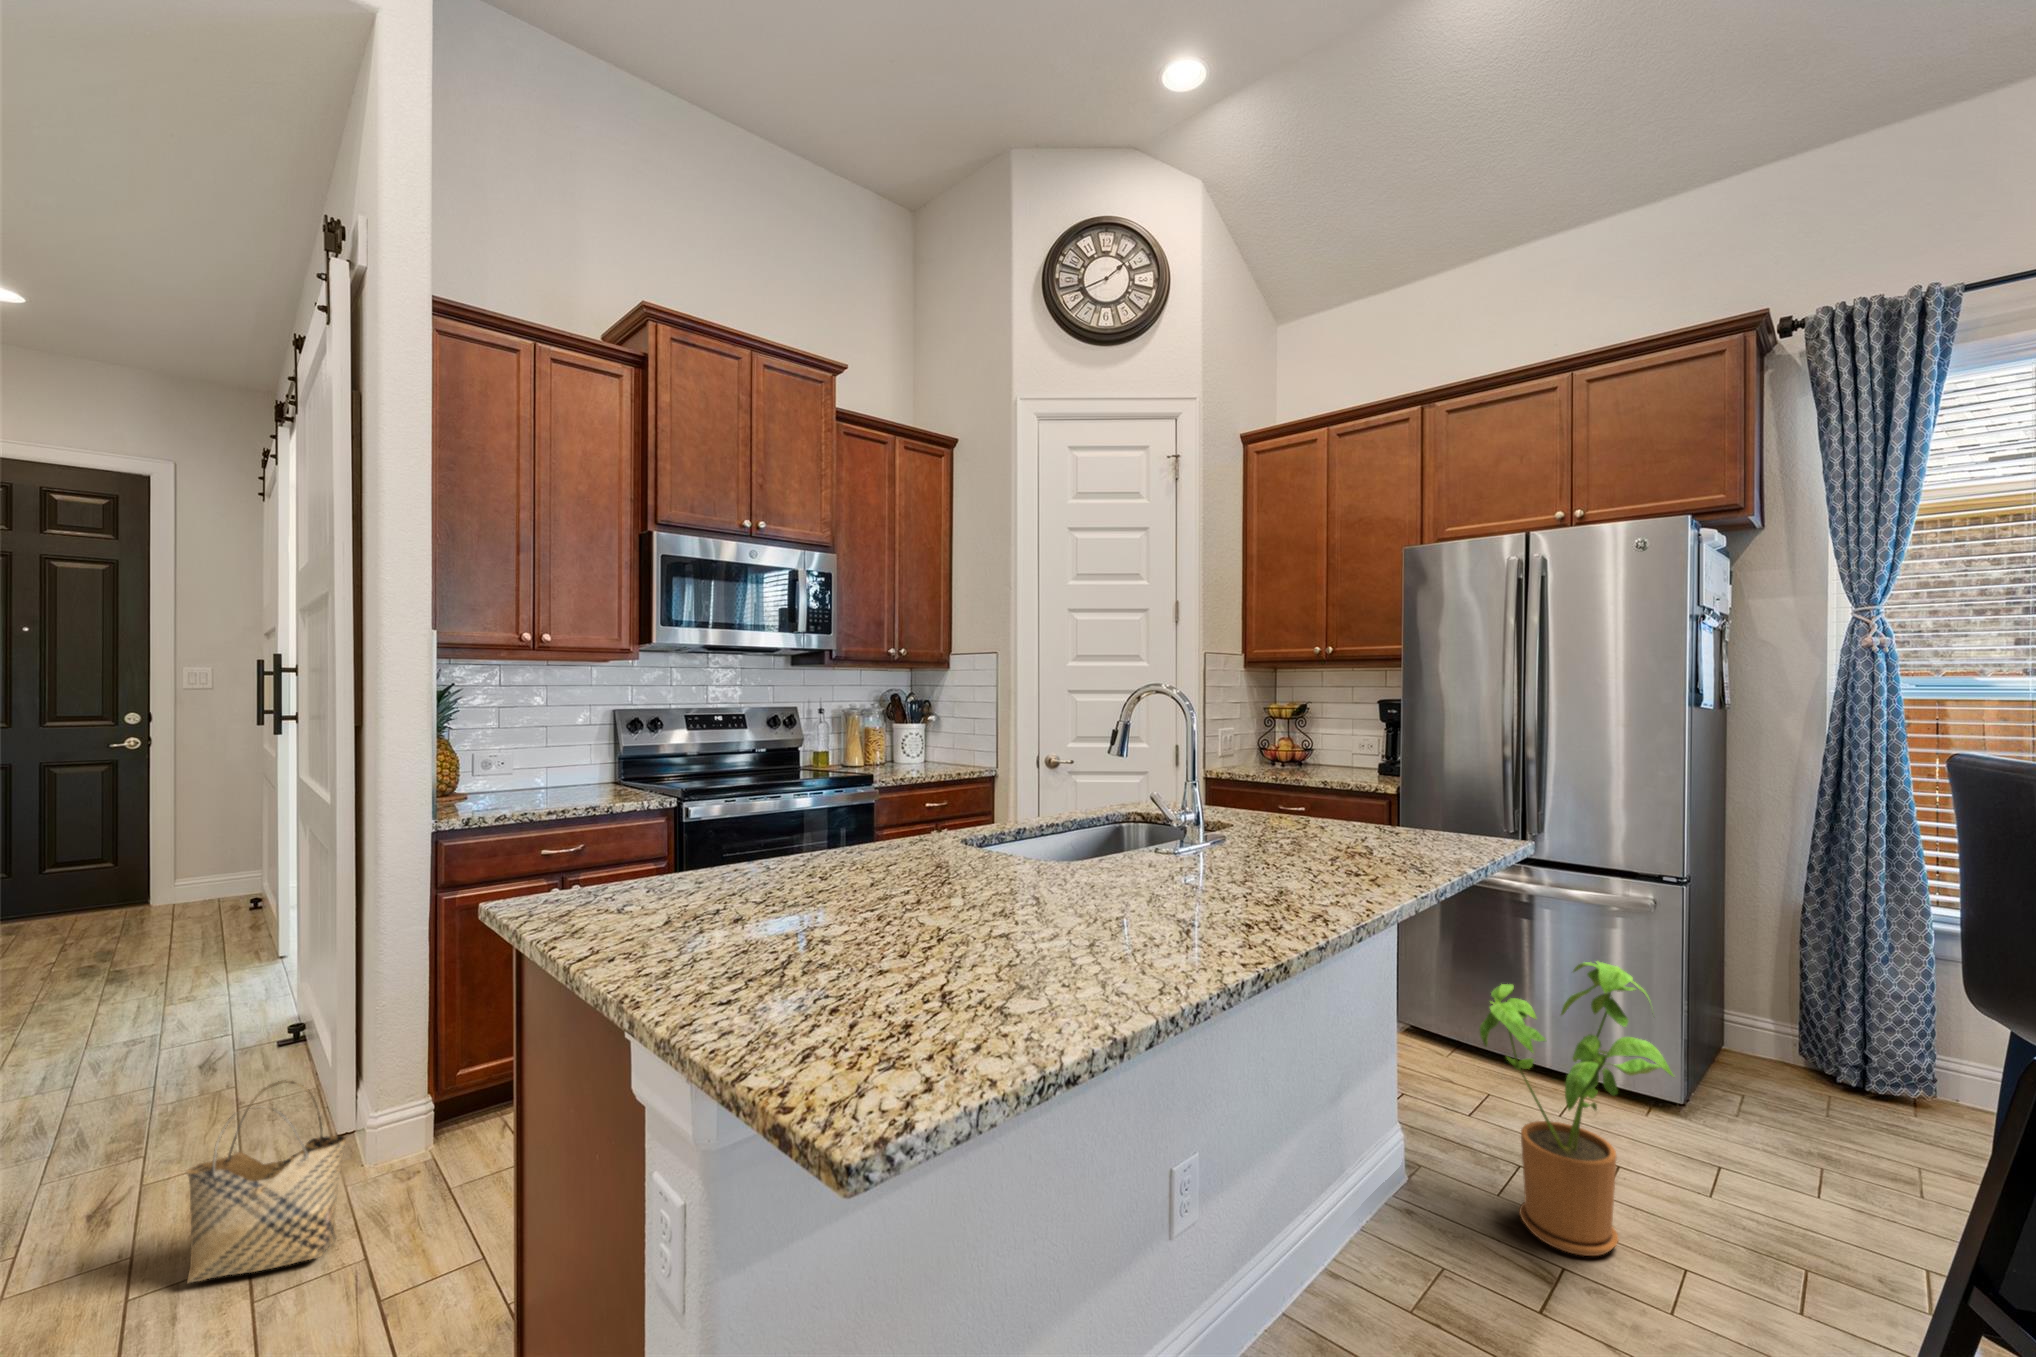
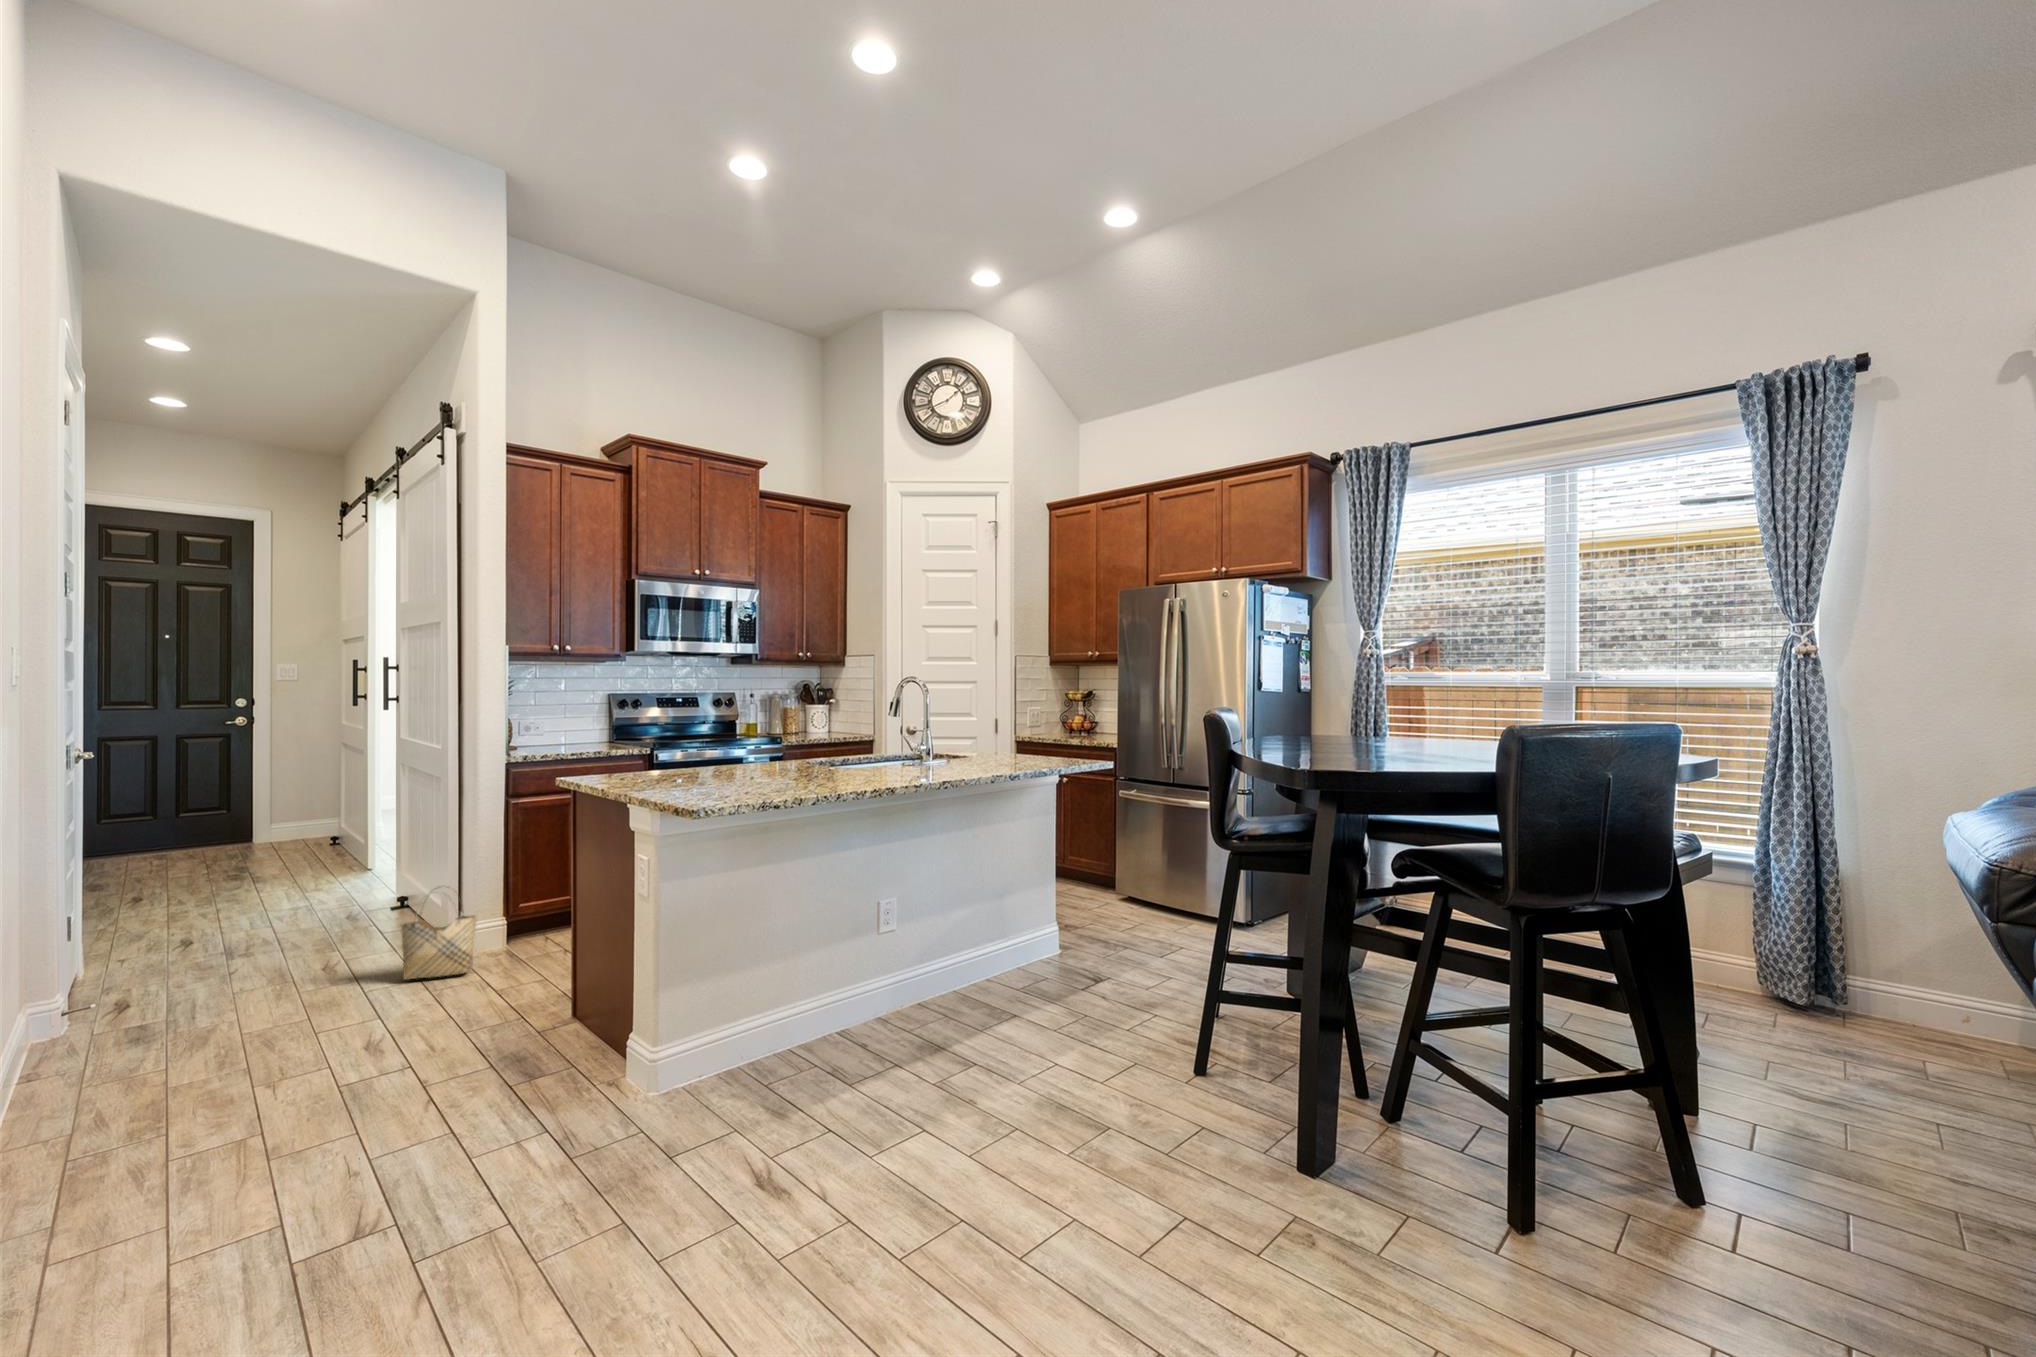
house plant: present [1480,961,1673,1256] -> none [1091,822,1171,969]

